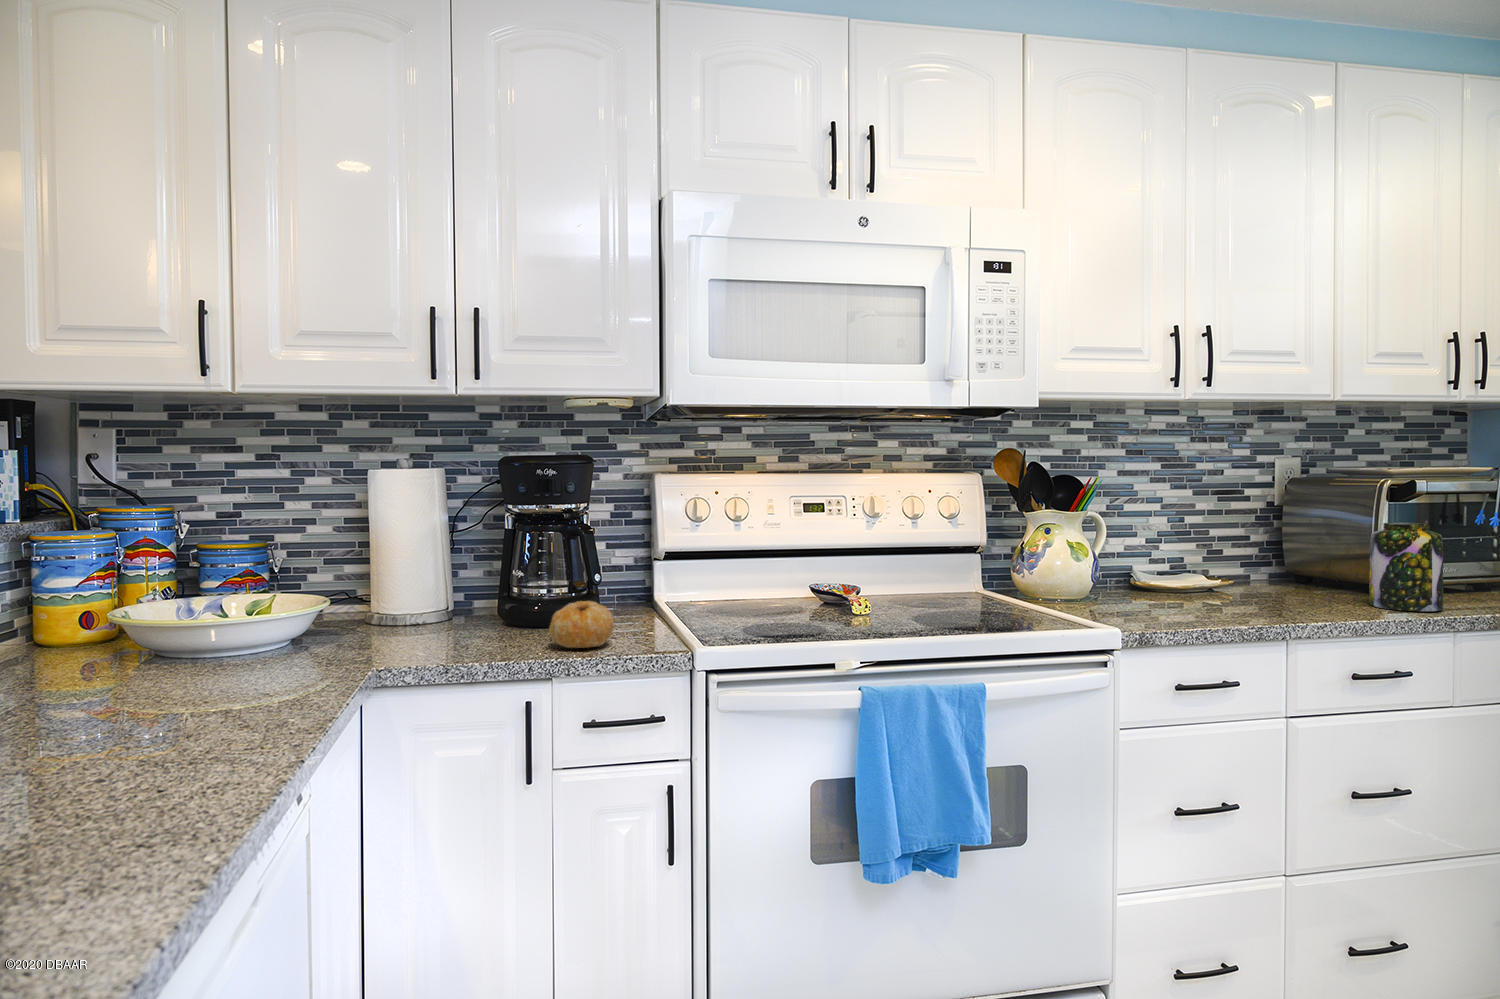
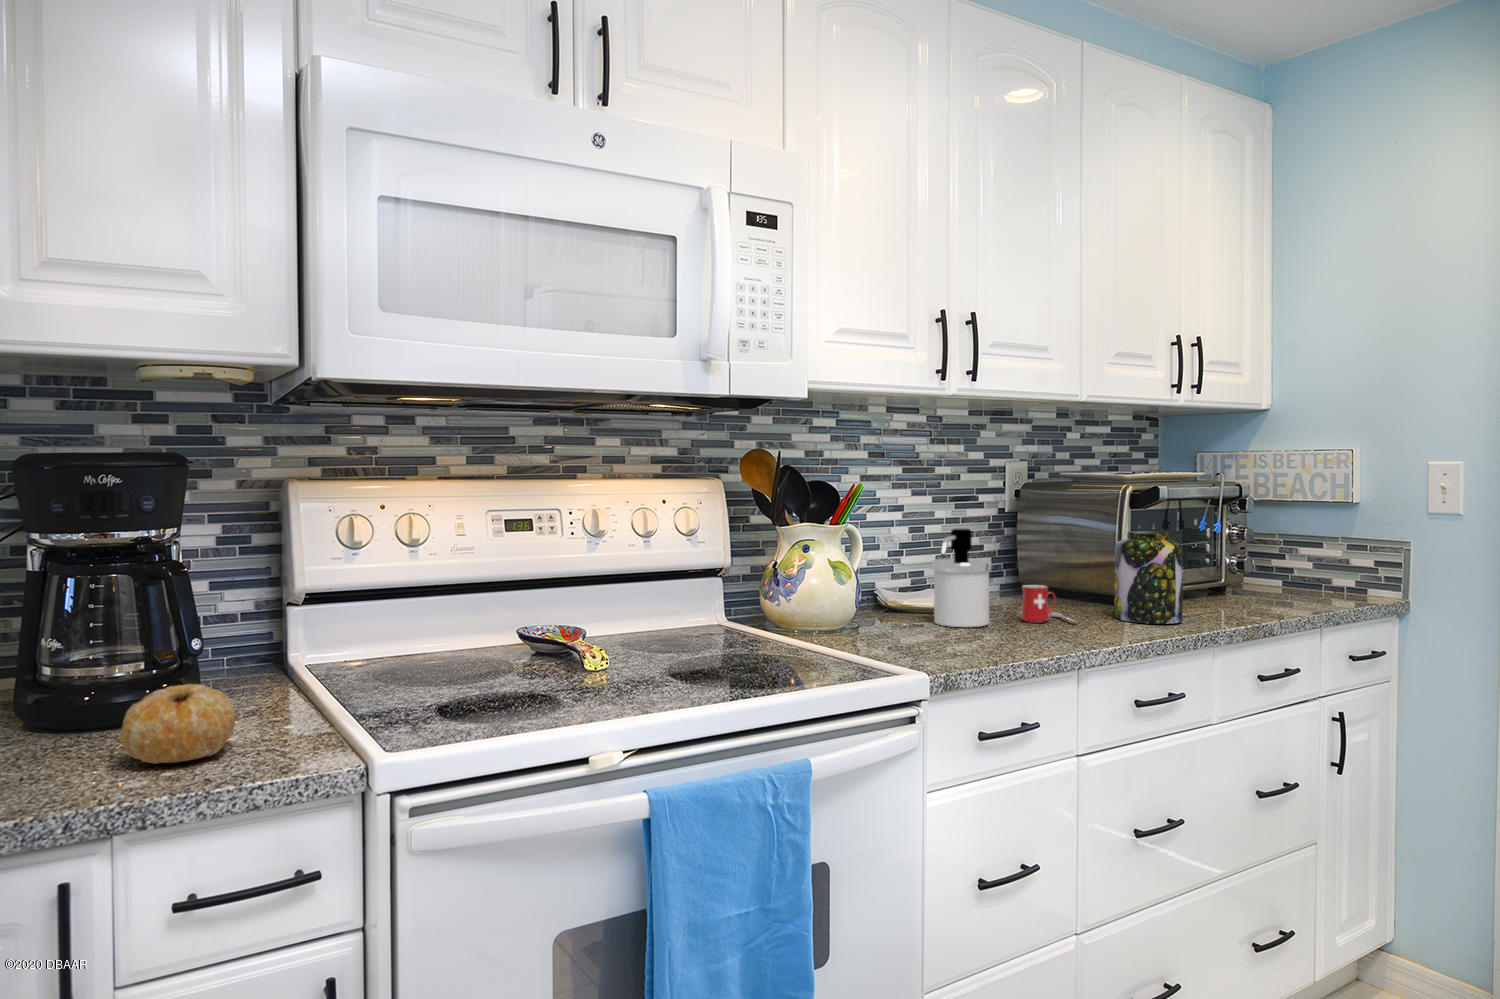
soap dispenser: none [1173,517,1230,604] -> present [932,529,991,627]
mug: none [1264,570,1322,605] -> present [1021,585,1076,623]

